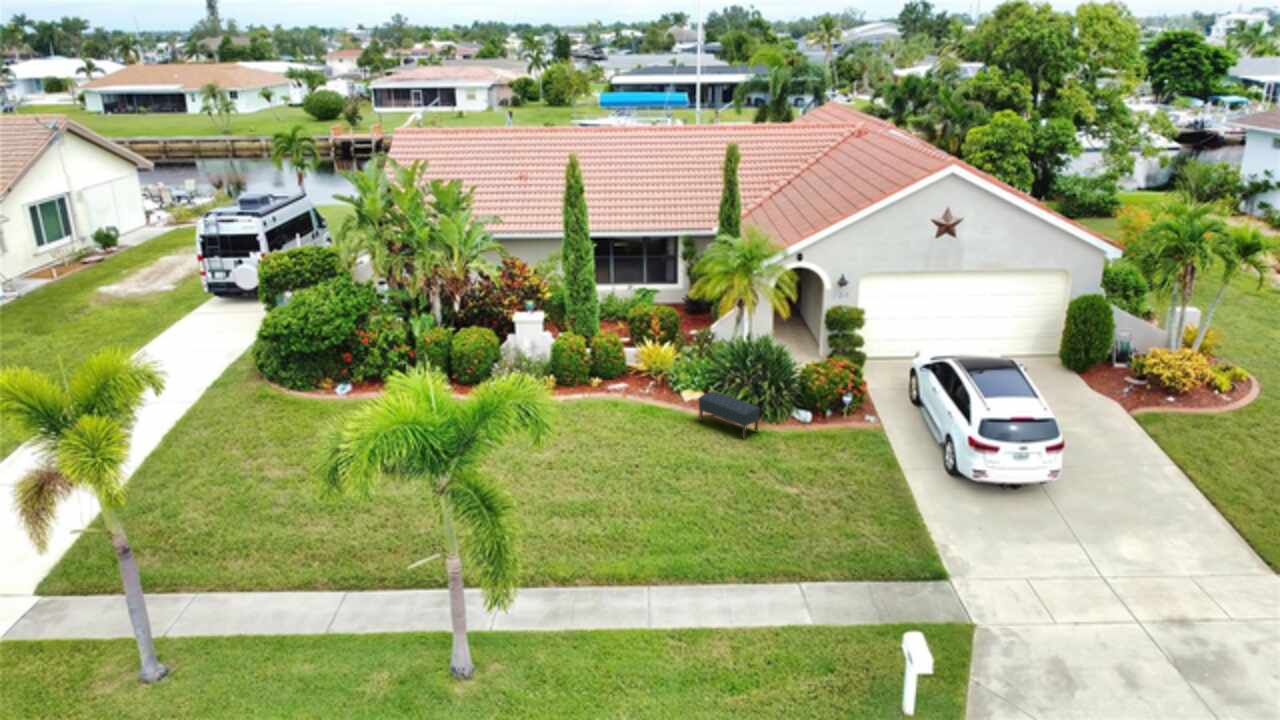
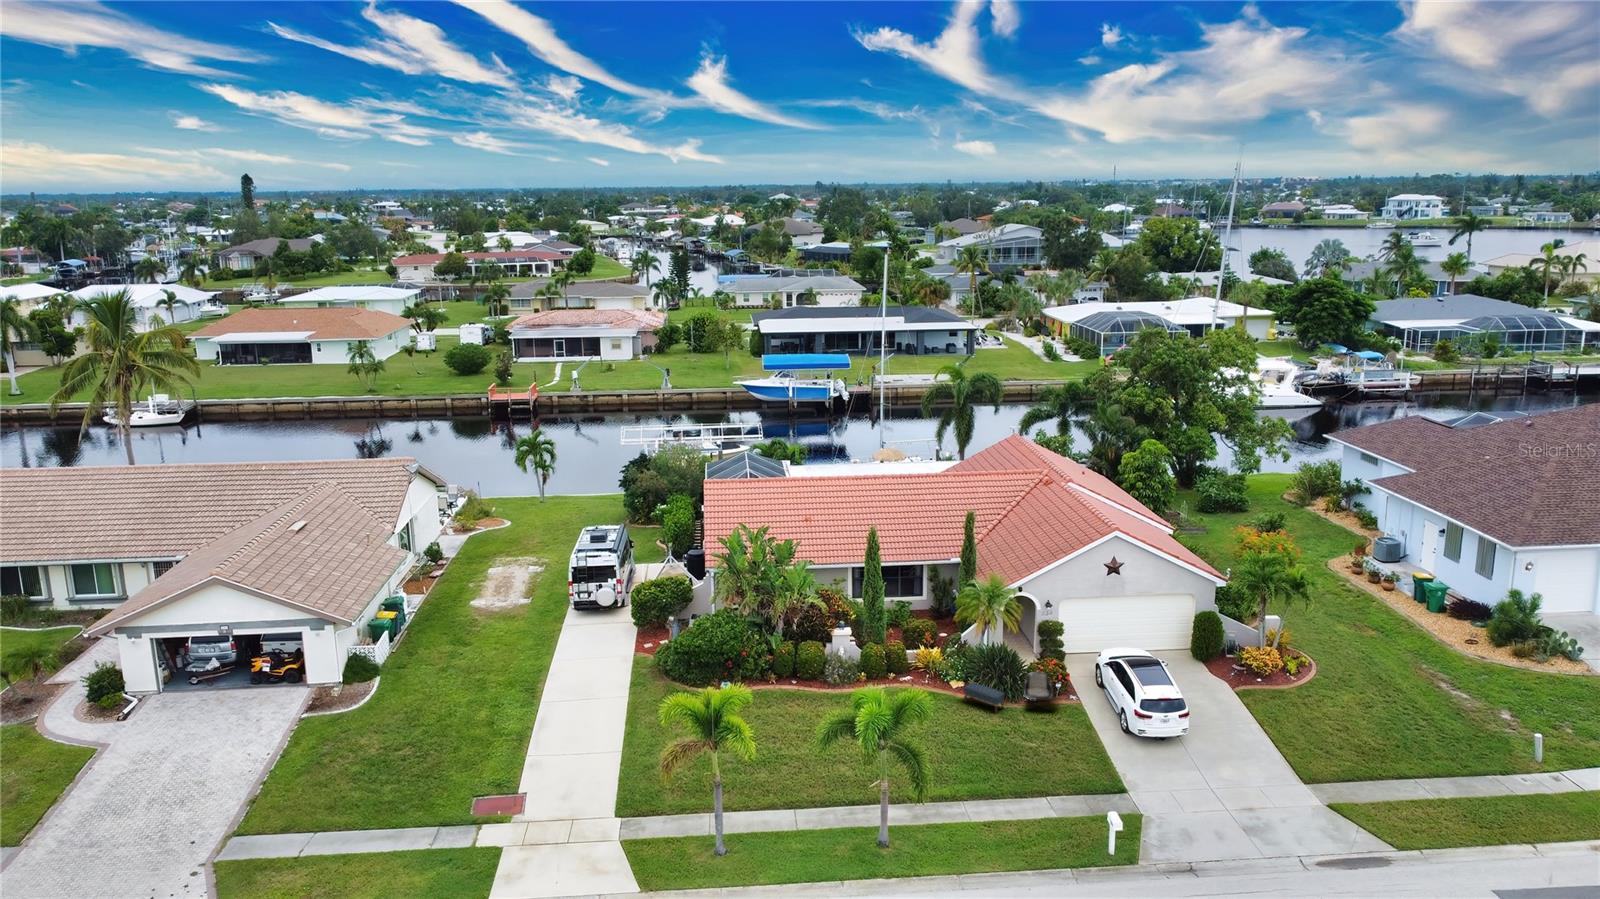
lounge chair: none [790,376,838,439] -> present [1023,672,1053,705]

